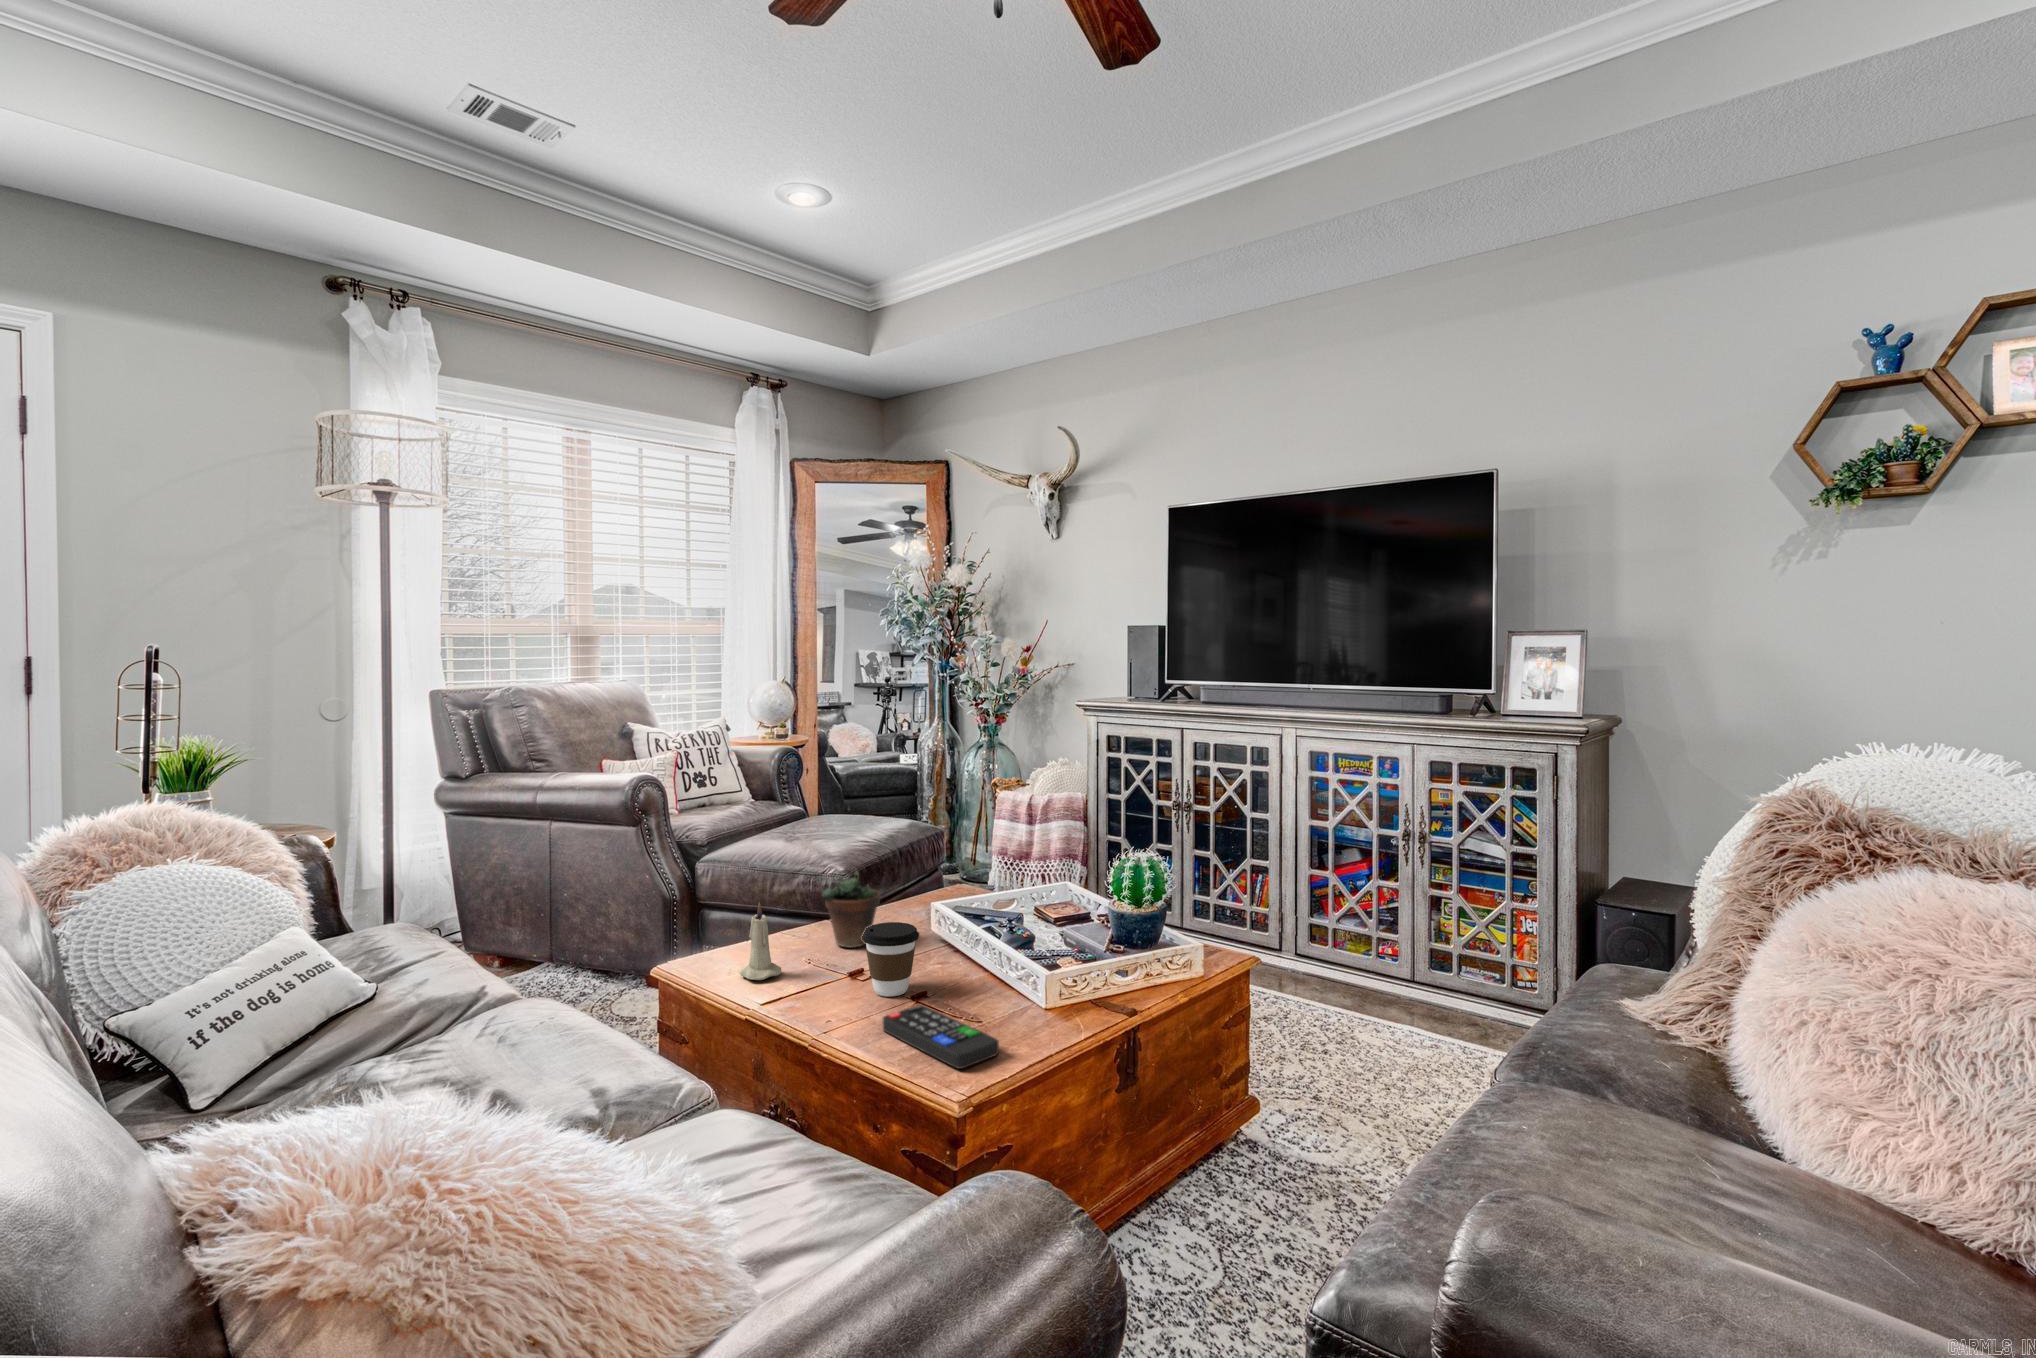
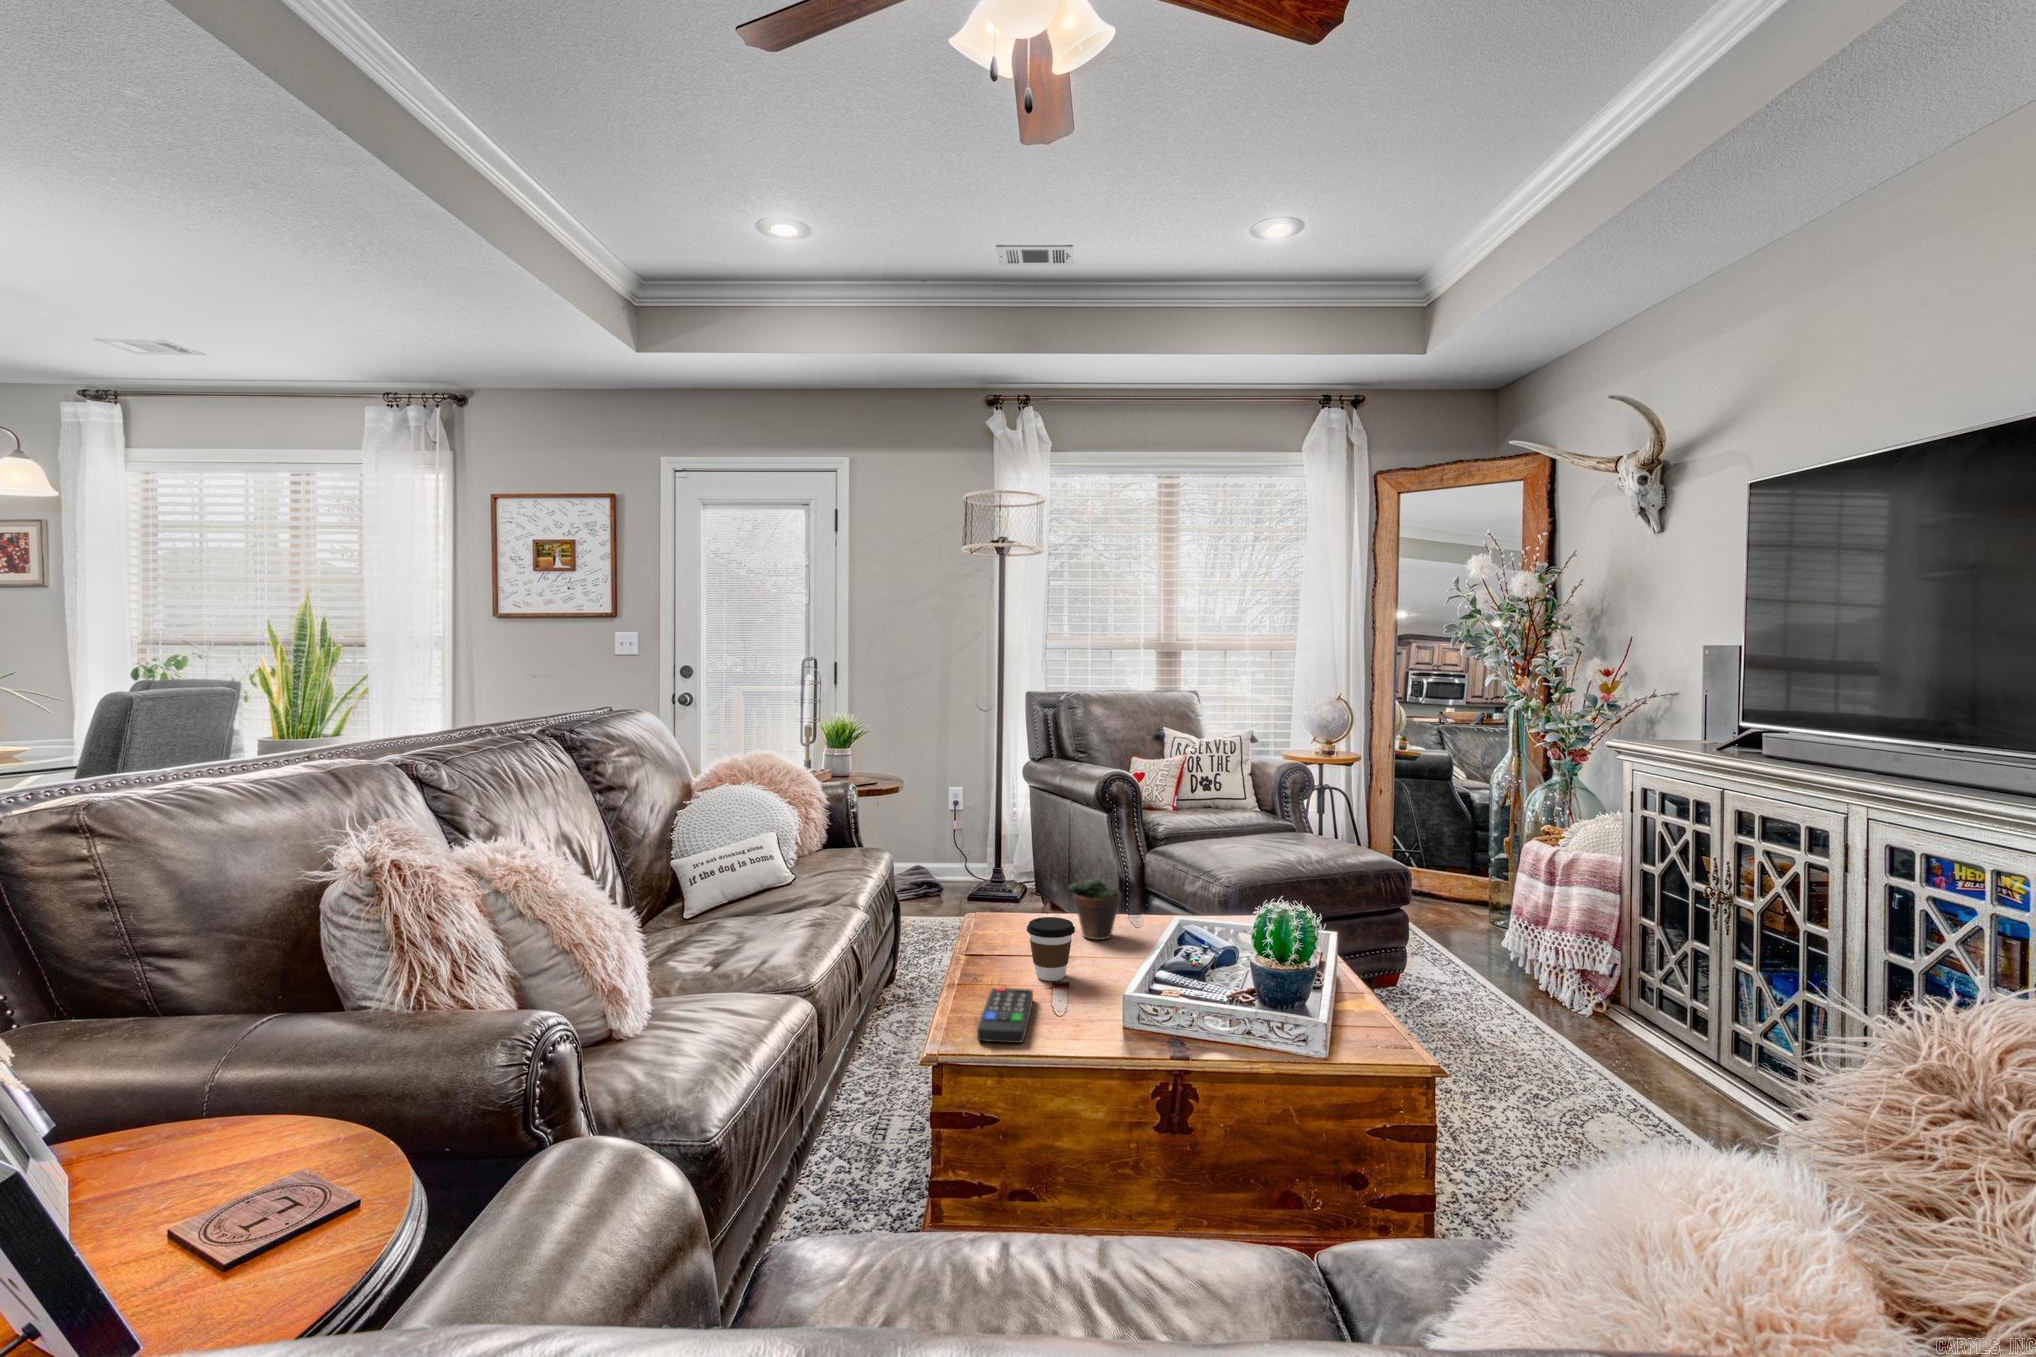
candle: present [740,902,781,980] -> none [986,880,1016,942]

